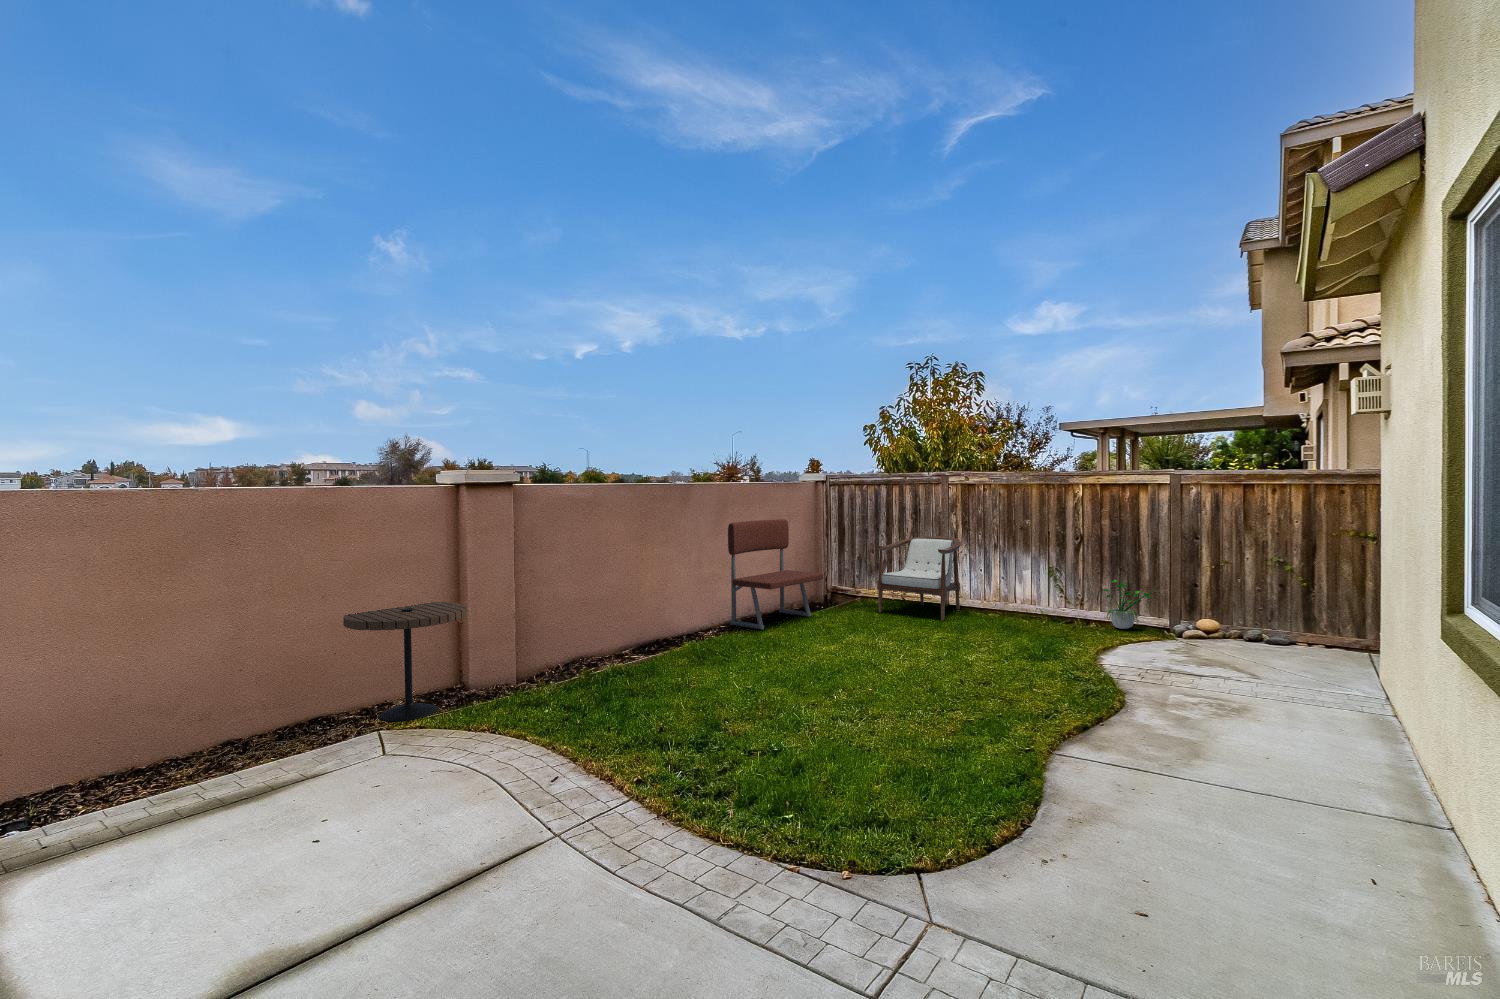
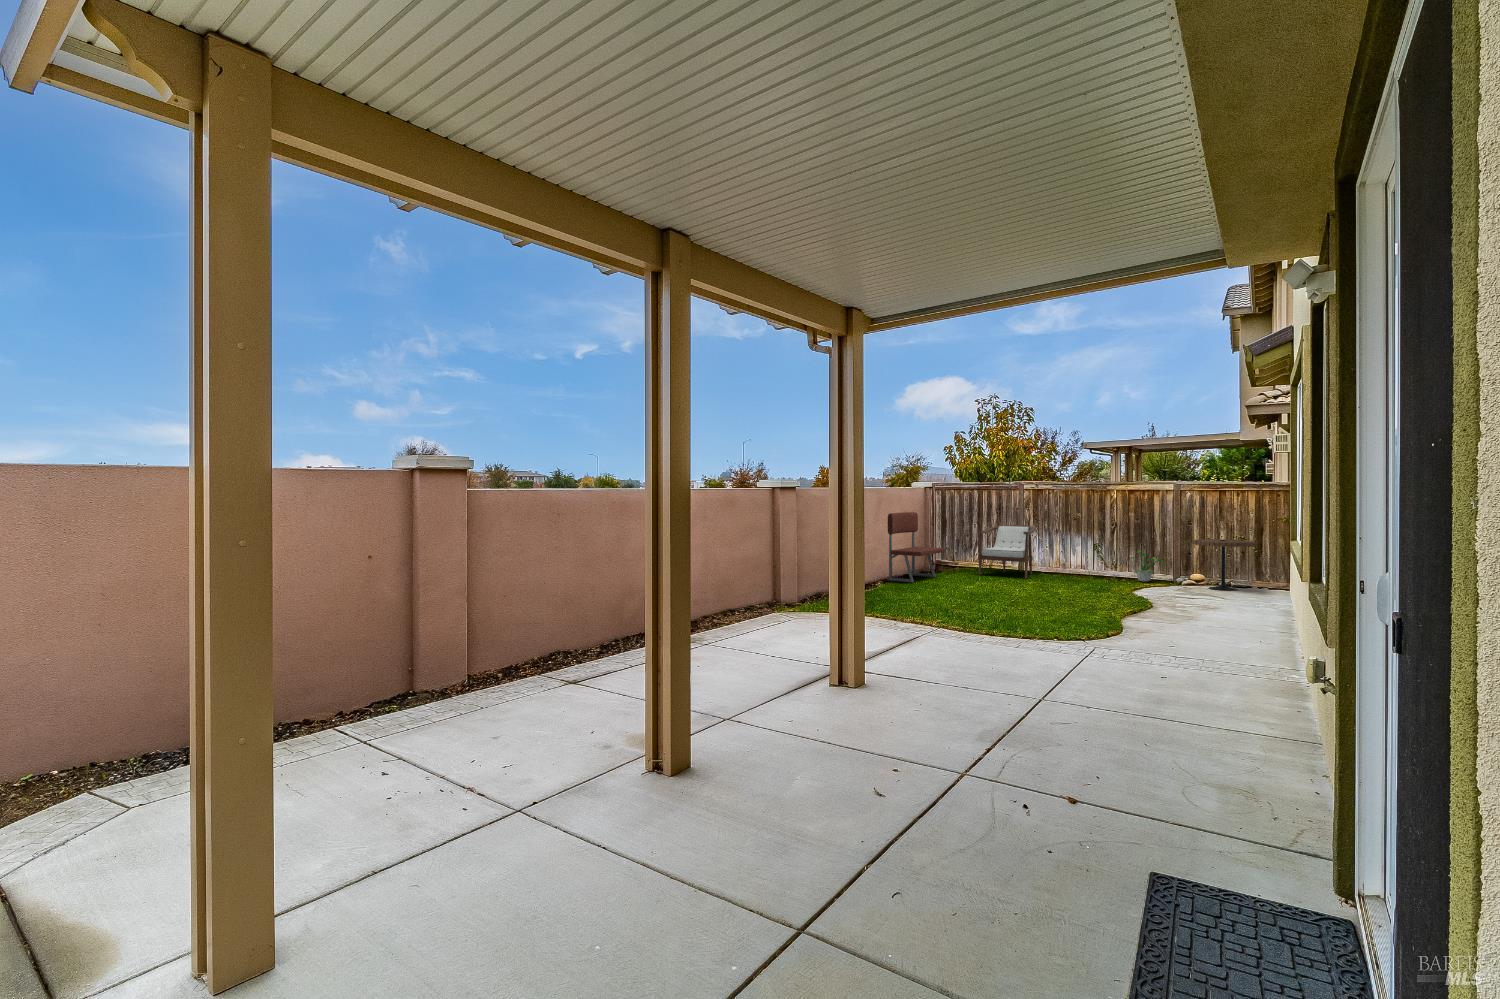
side table: present [343,602,467,721] -> present [1193,539,1256,591]

